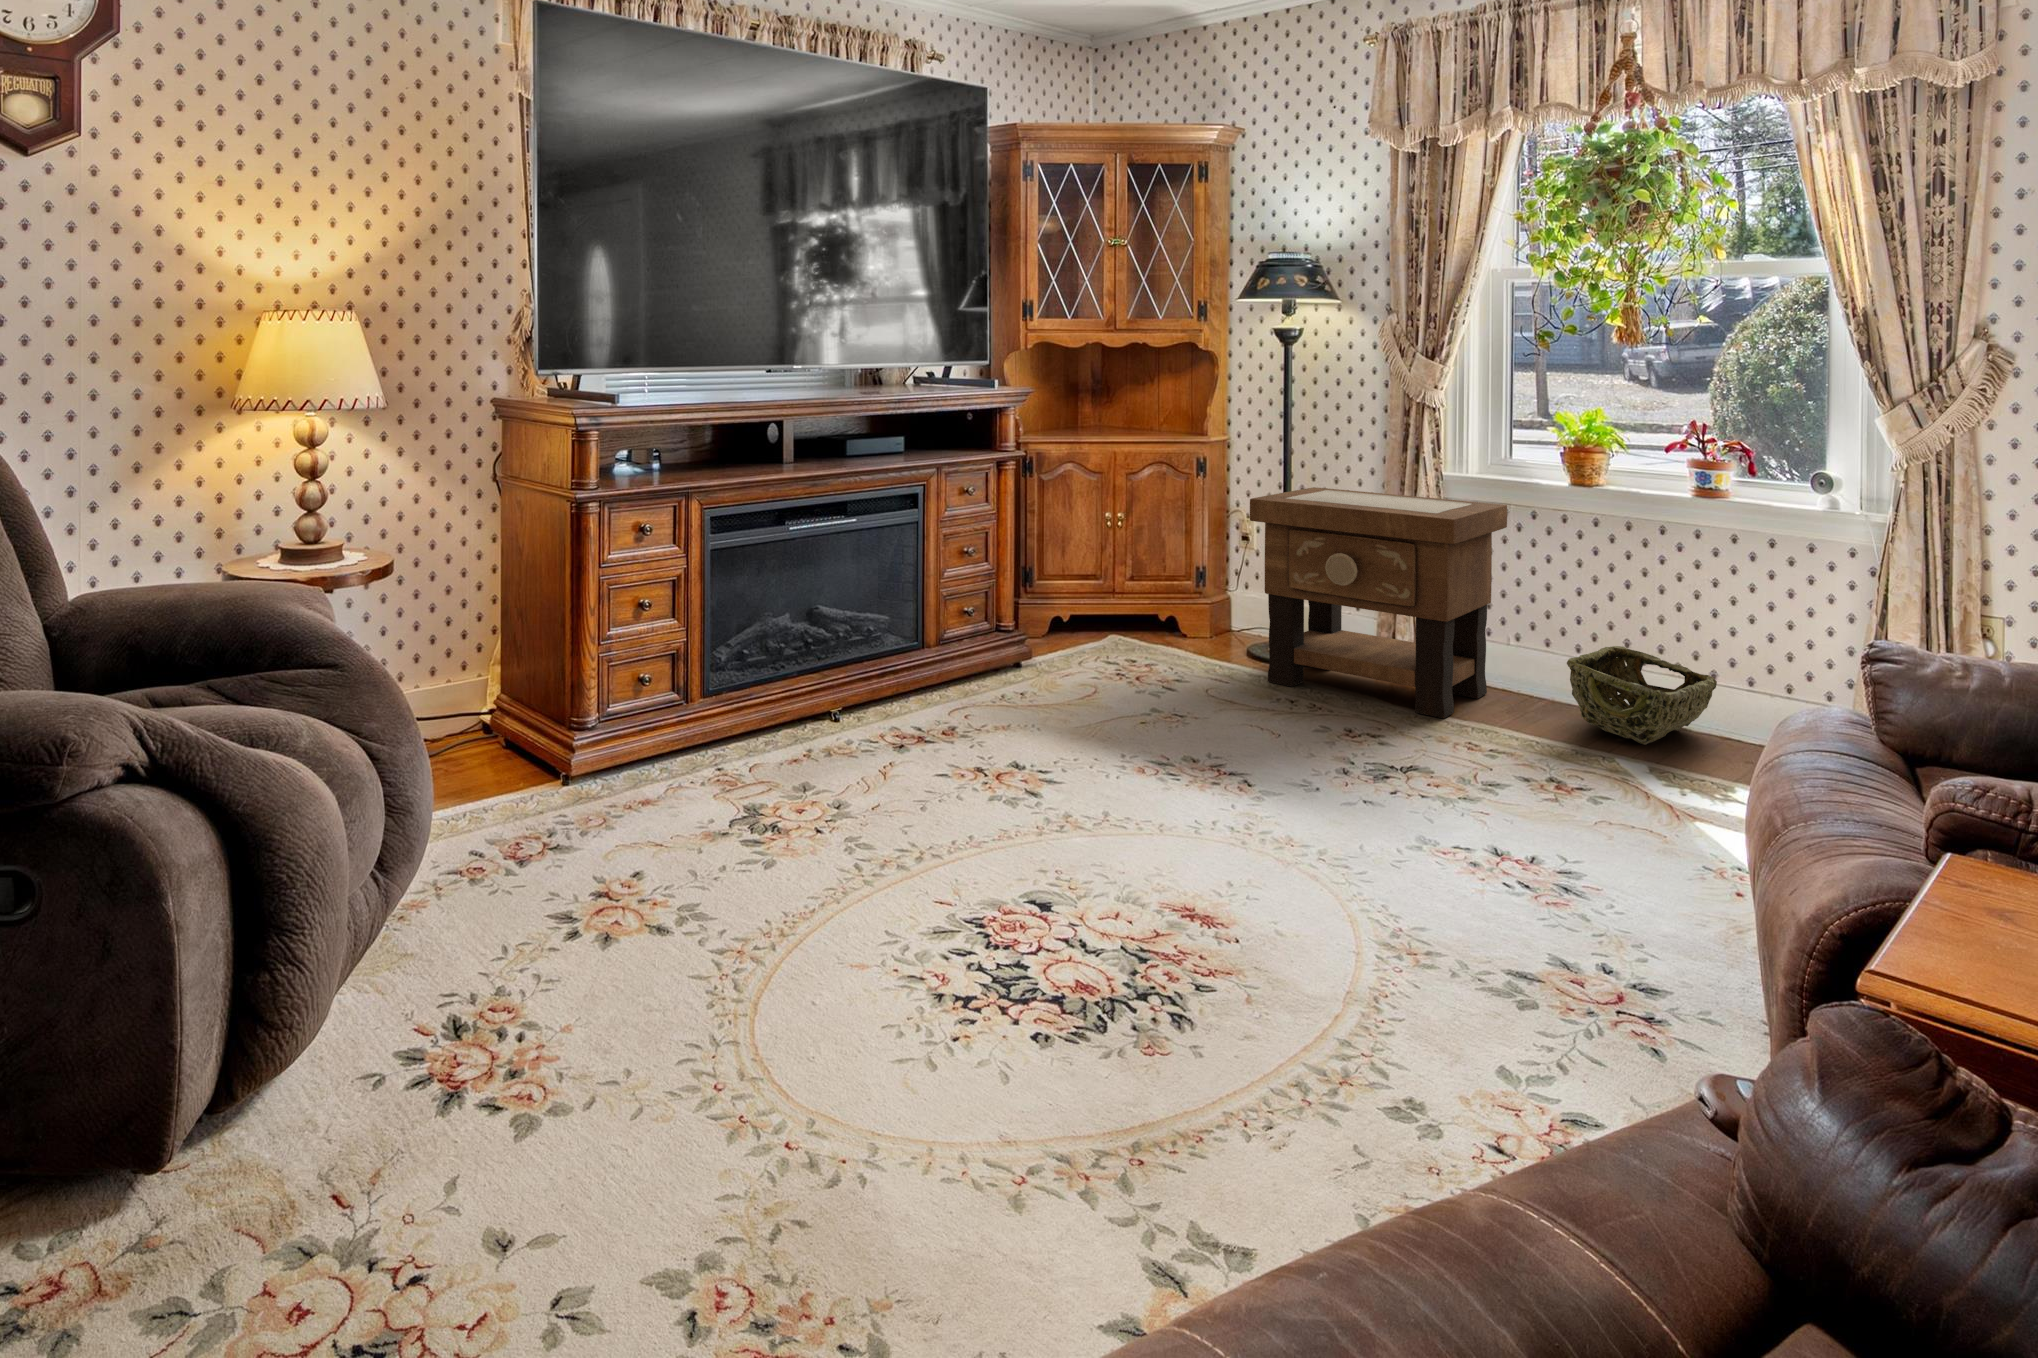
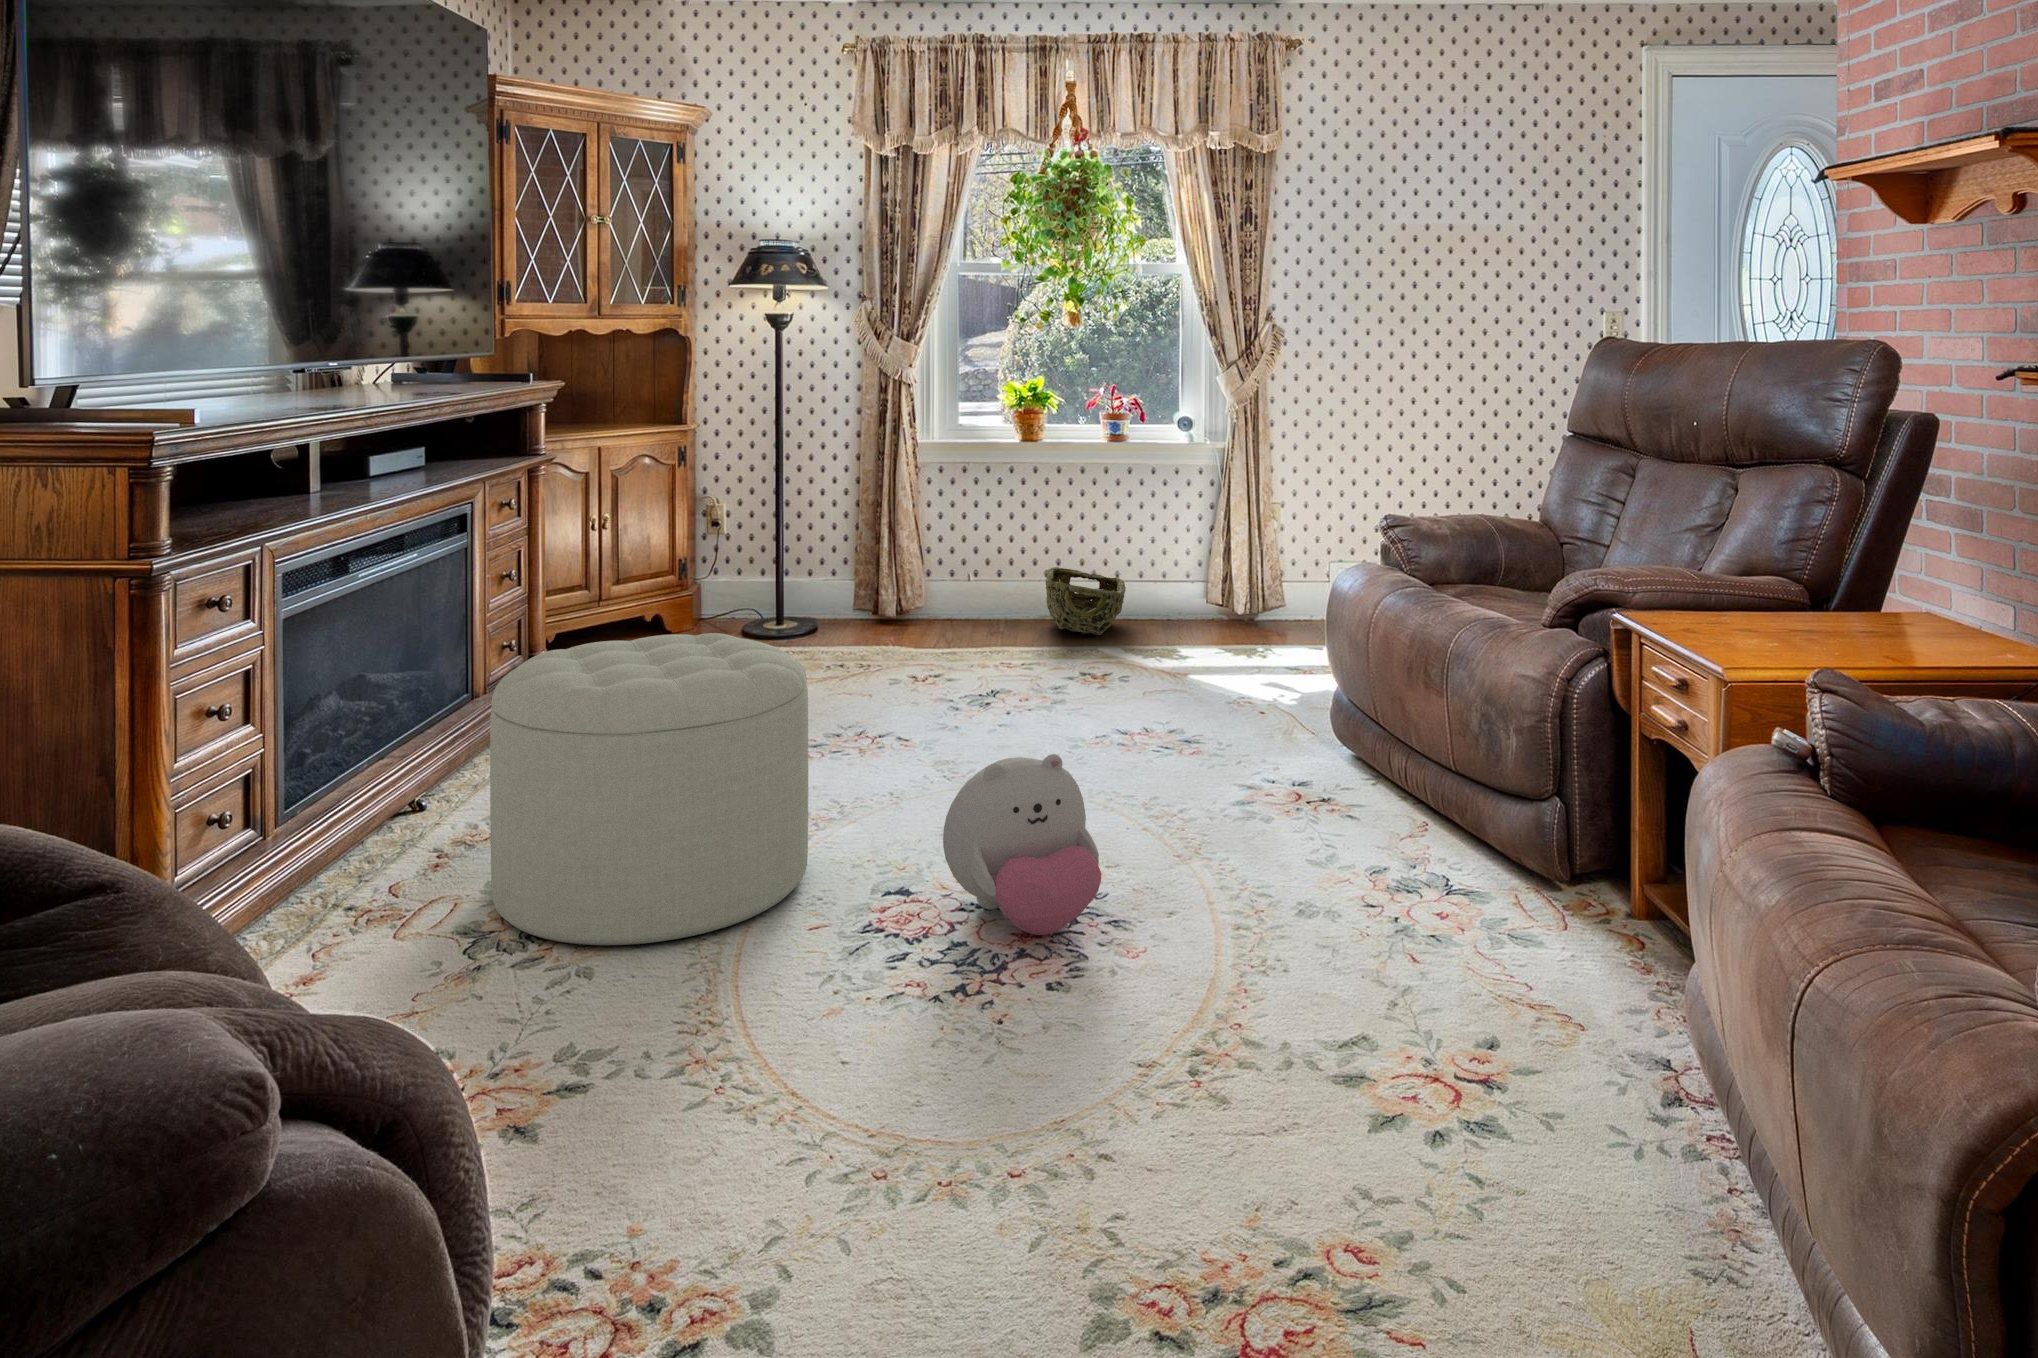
side table: present [1250,487,1507,718] -> none [787,463,975,650]
ottoman: none [658,626,946,925] -> present [490,633,808,947]
plush toy: none [942,845,1121,1072] -> present [943,754,1101,935]

